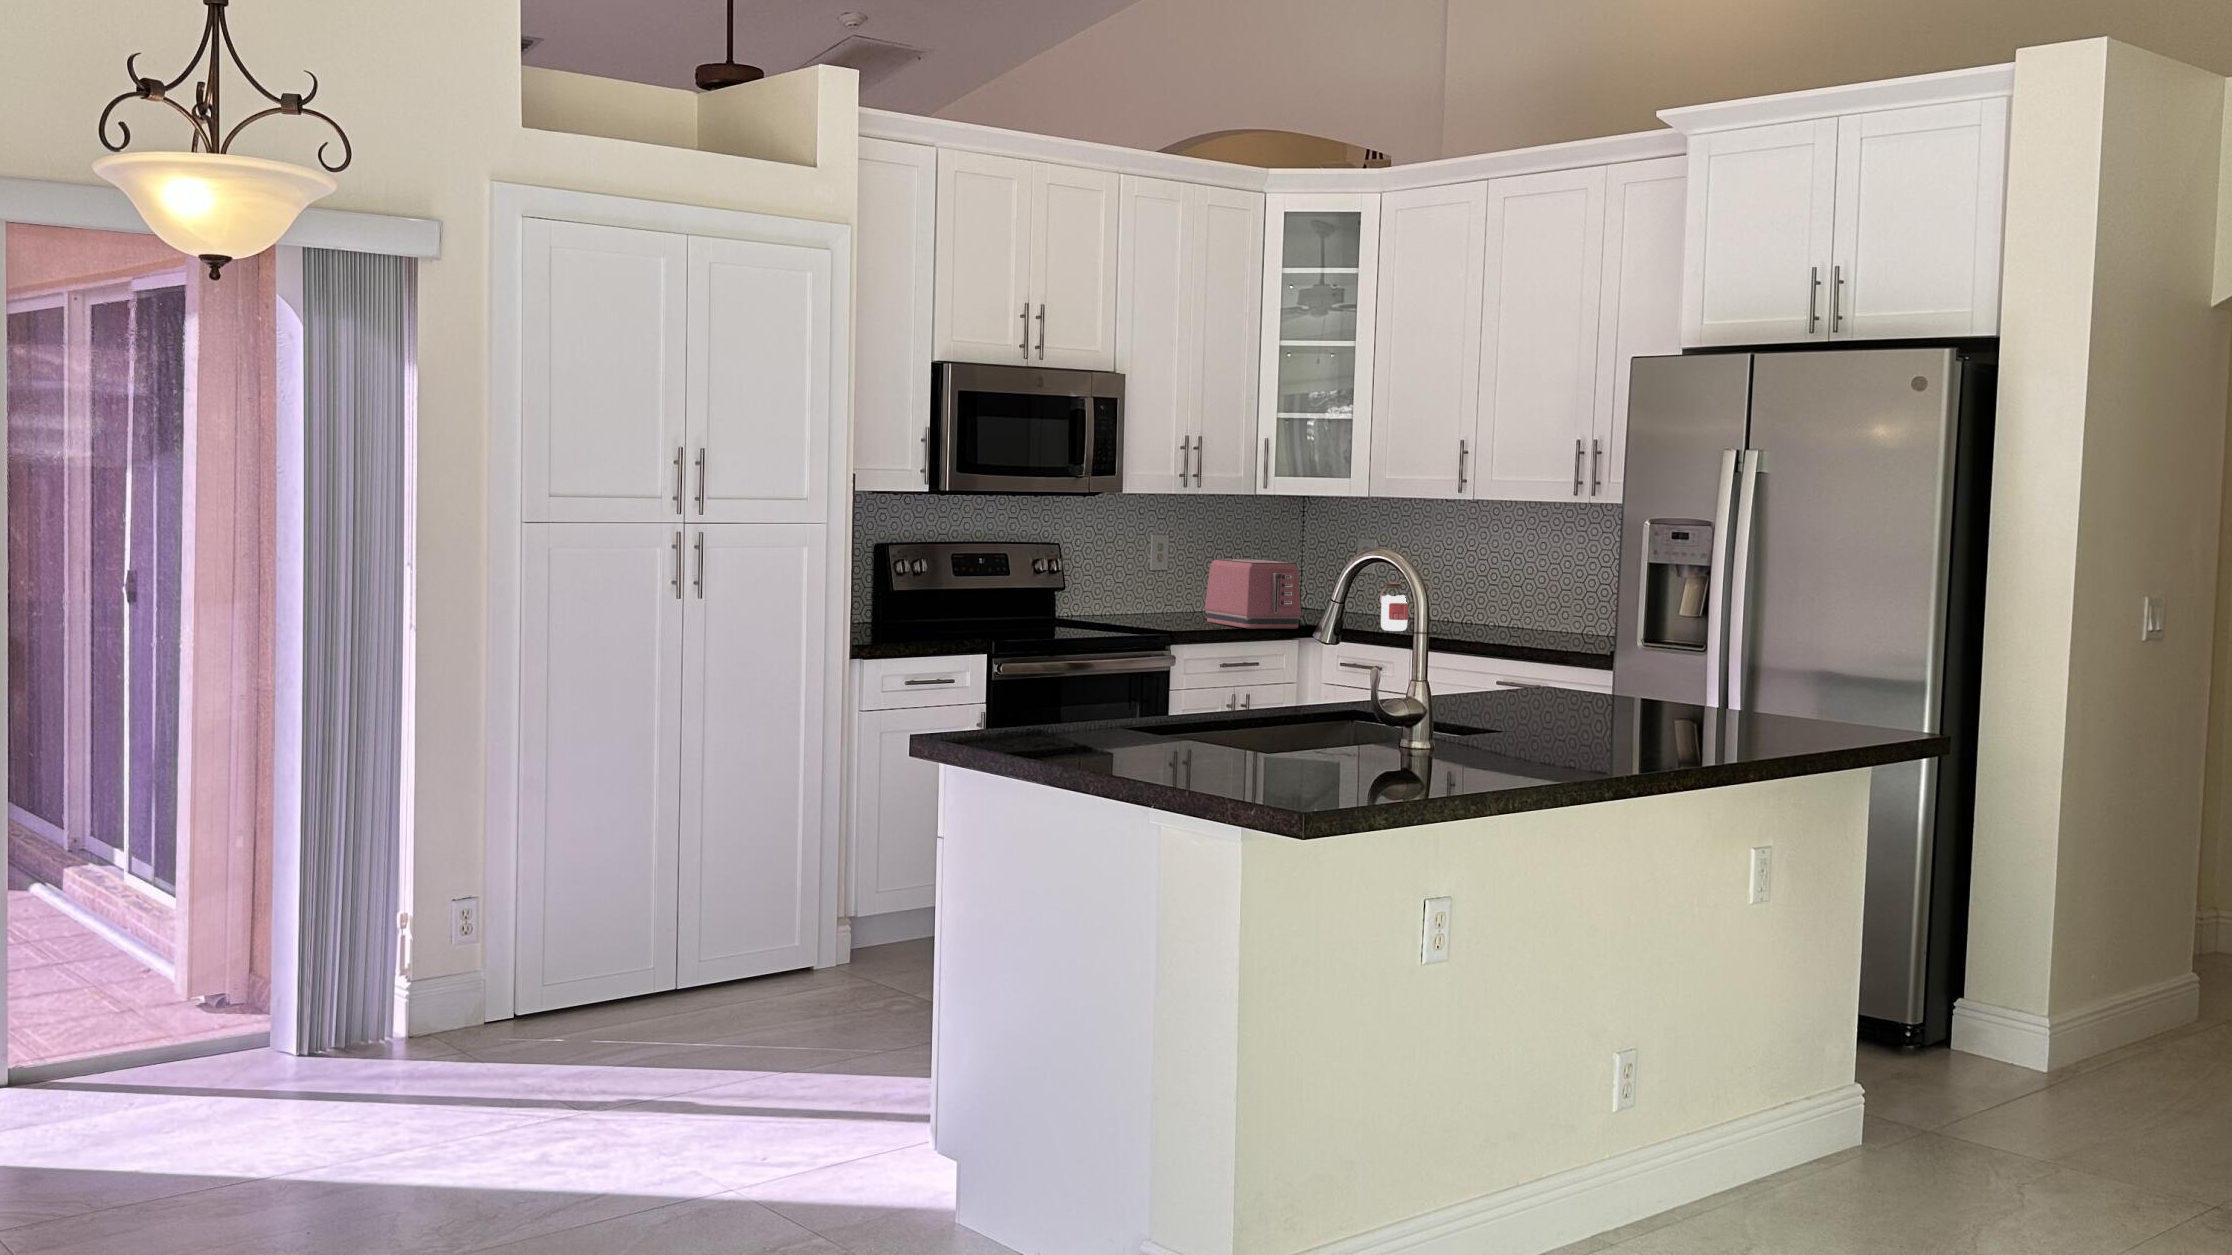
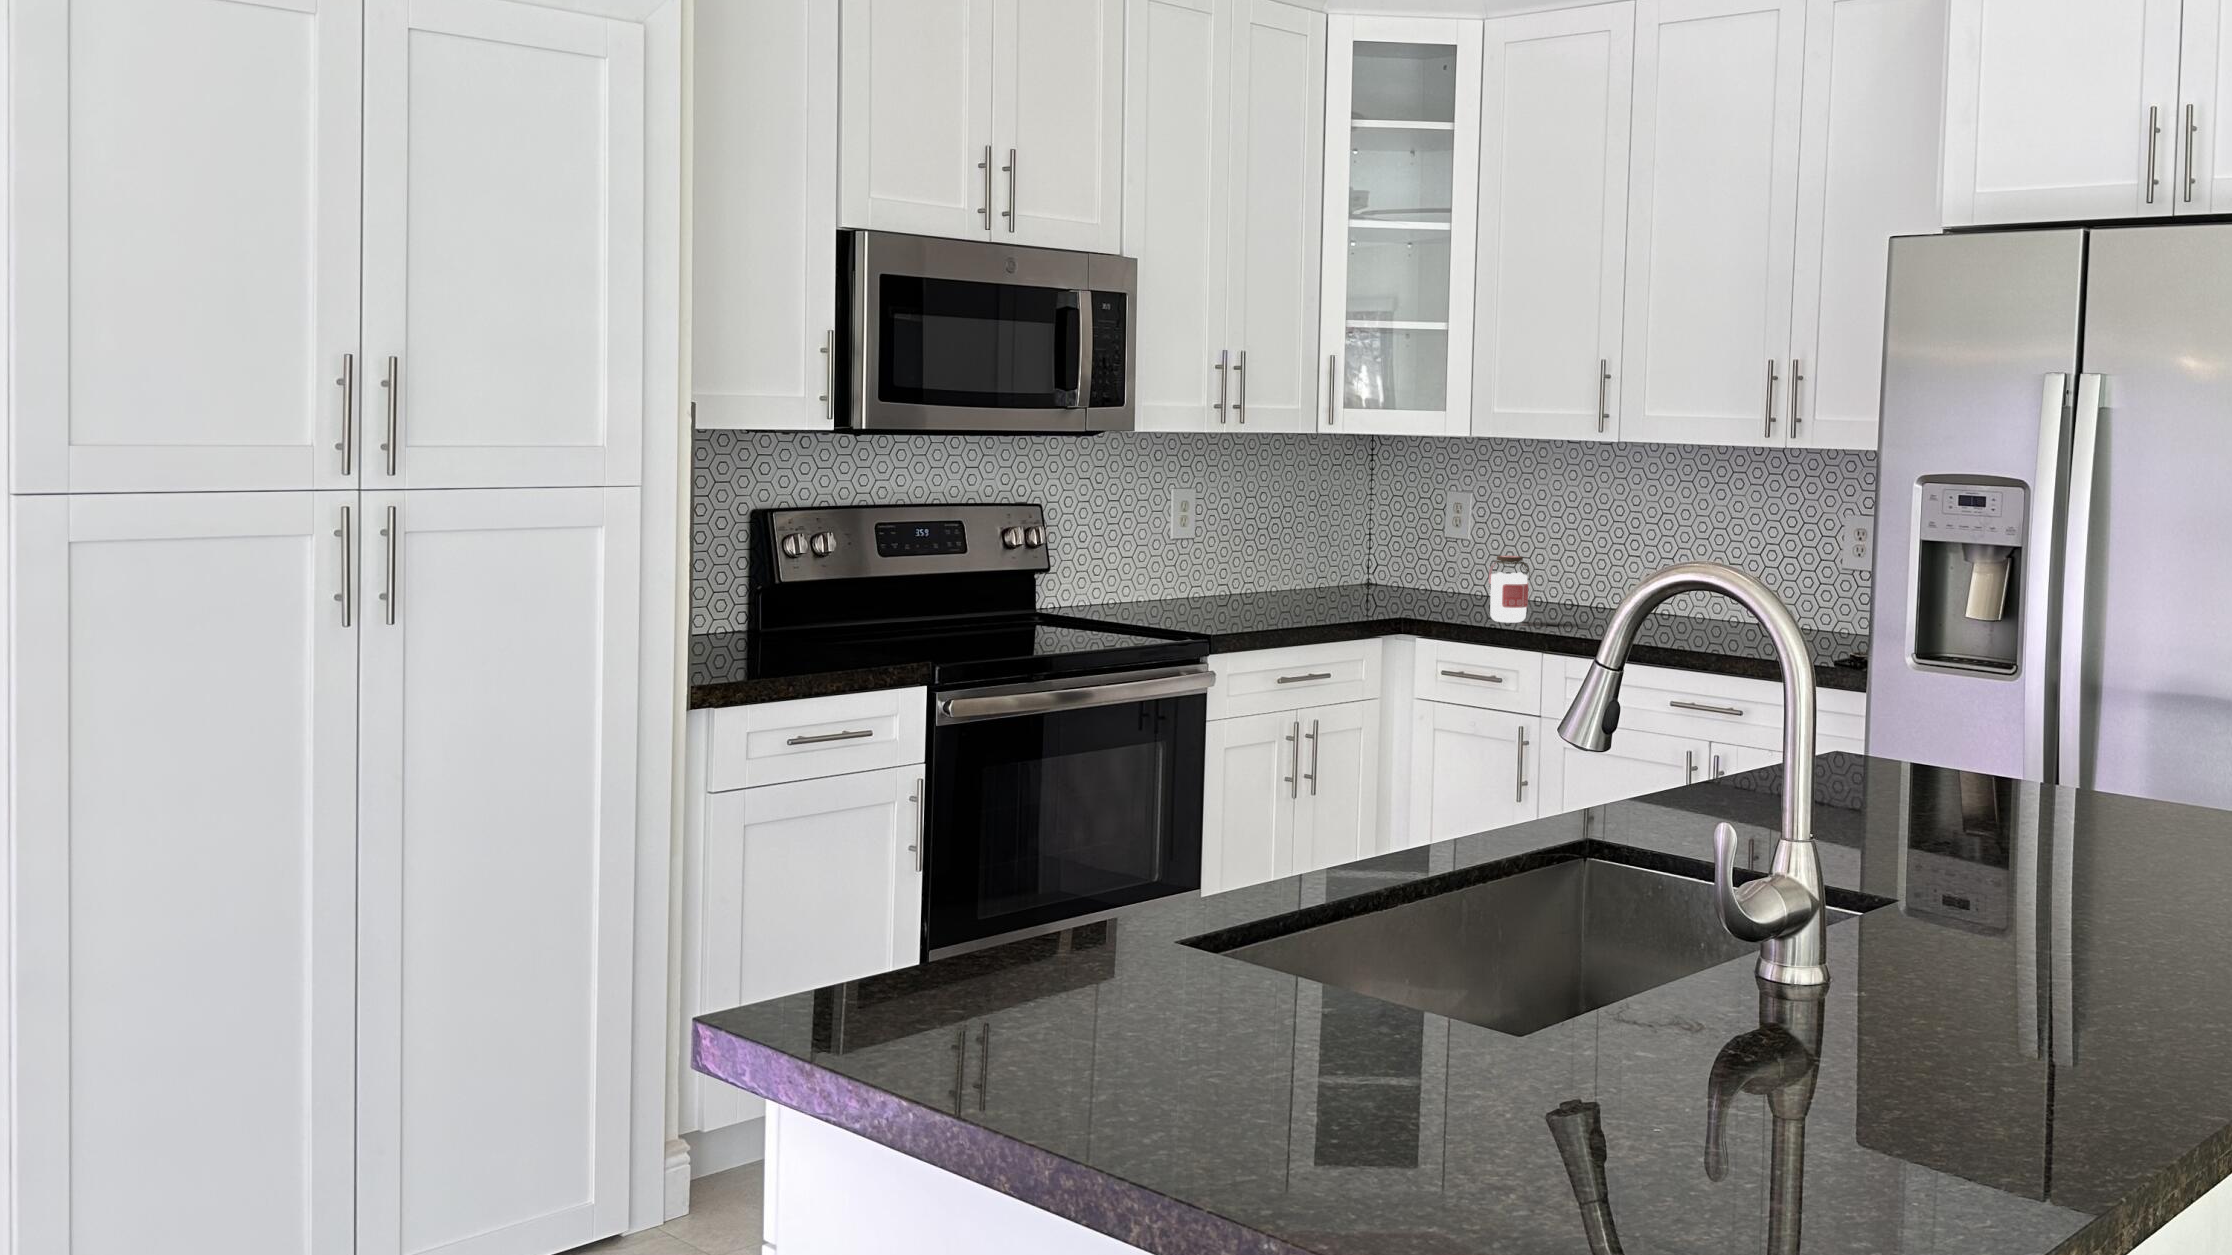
toaster: present [1205,559,1301,629] -> none [1246,523,1383,623]

